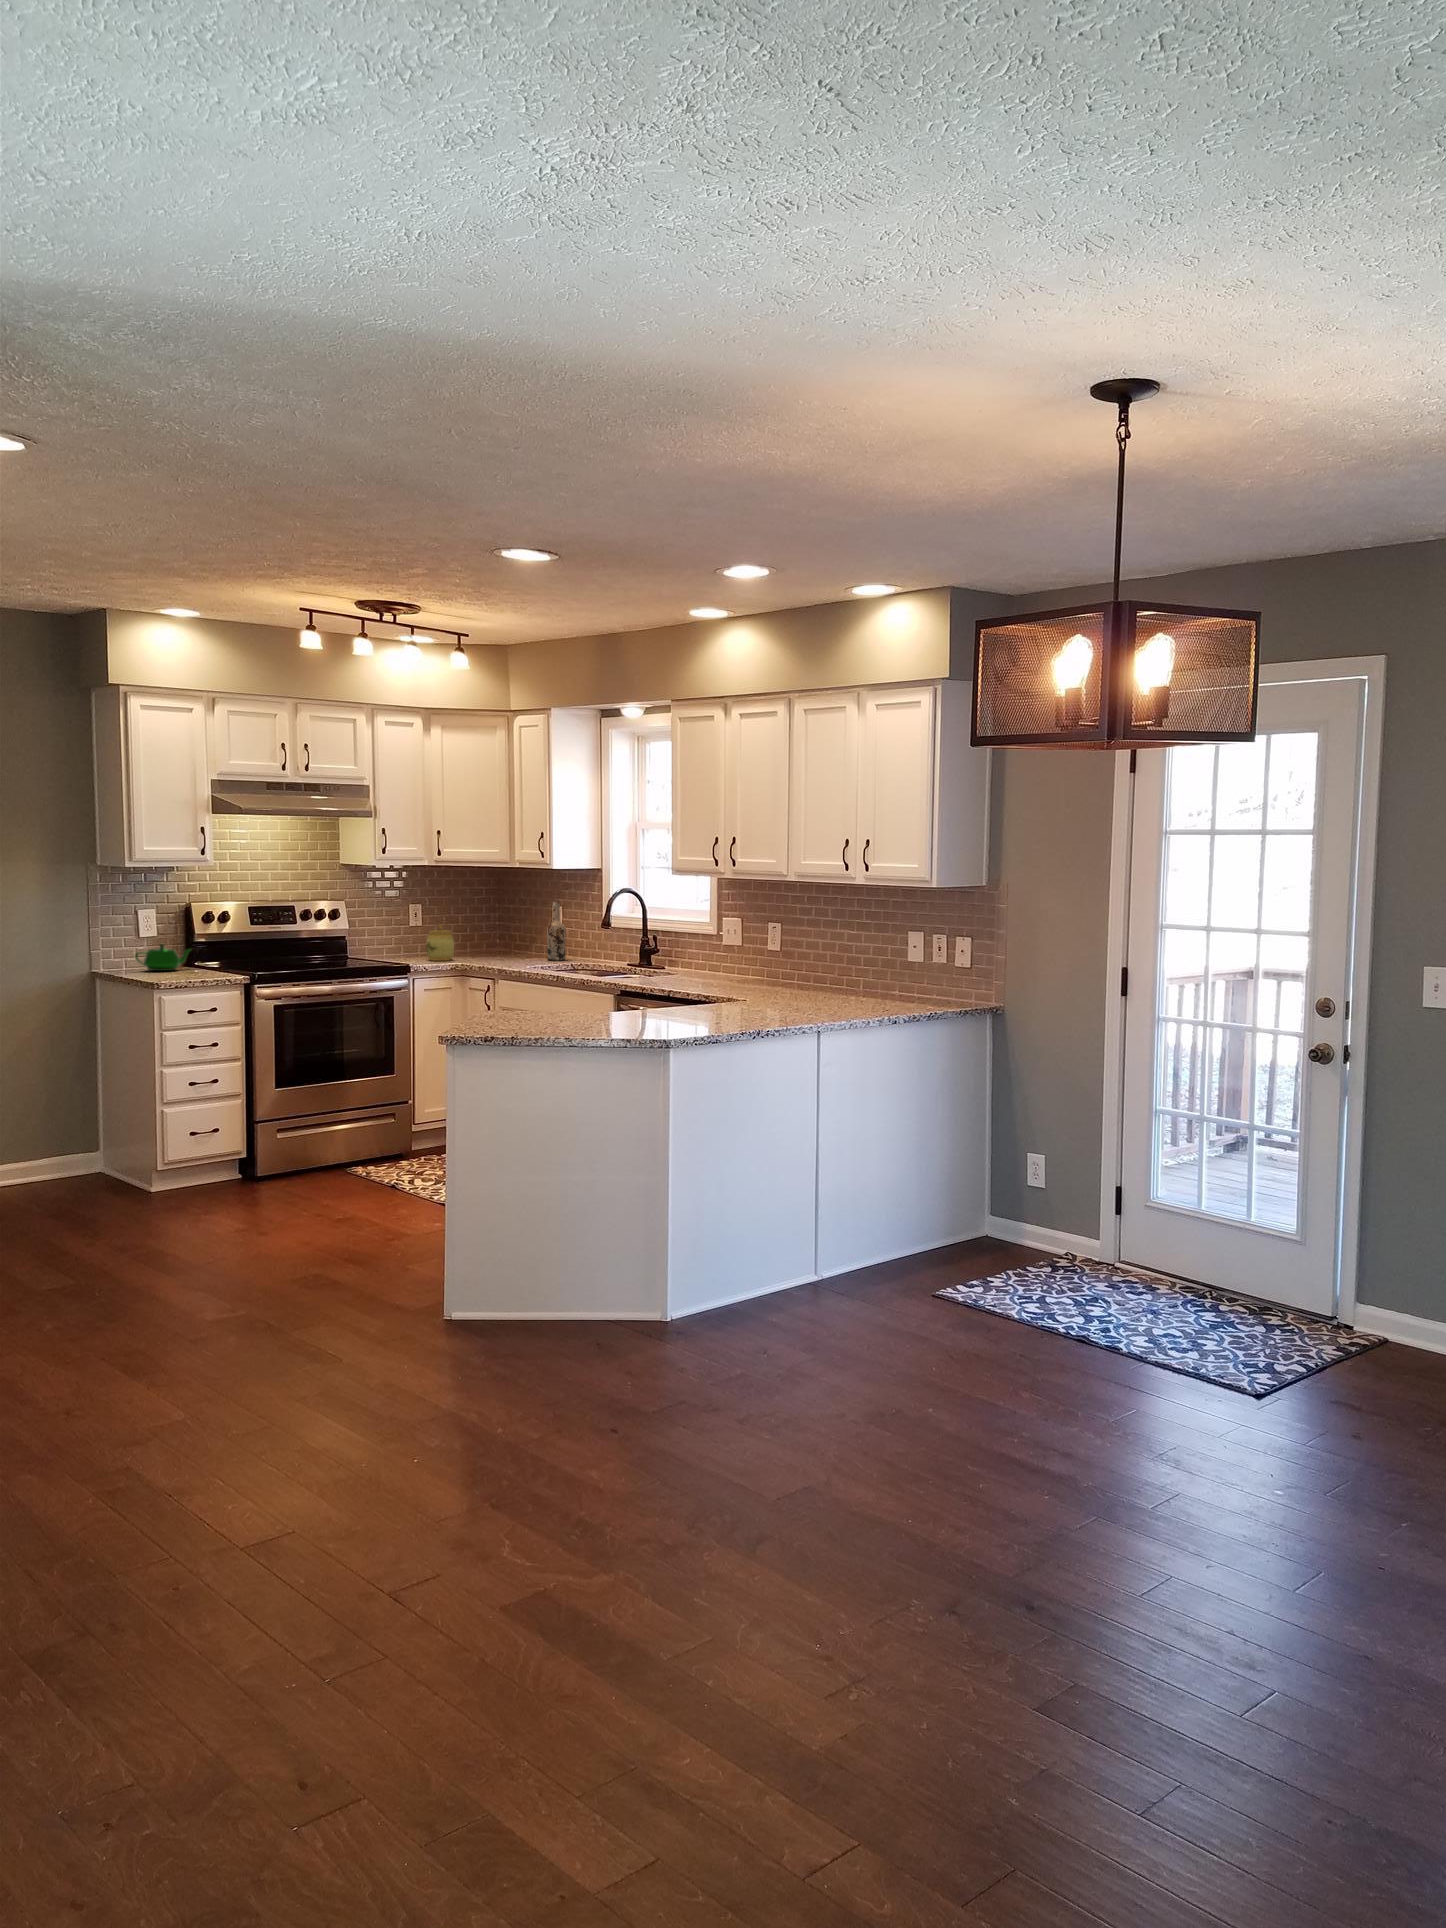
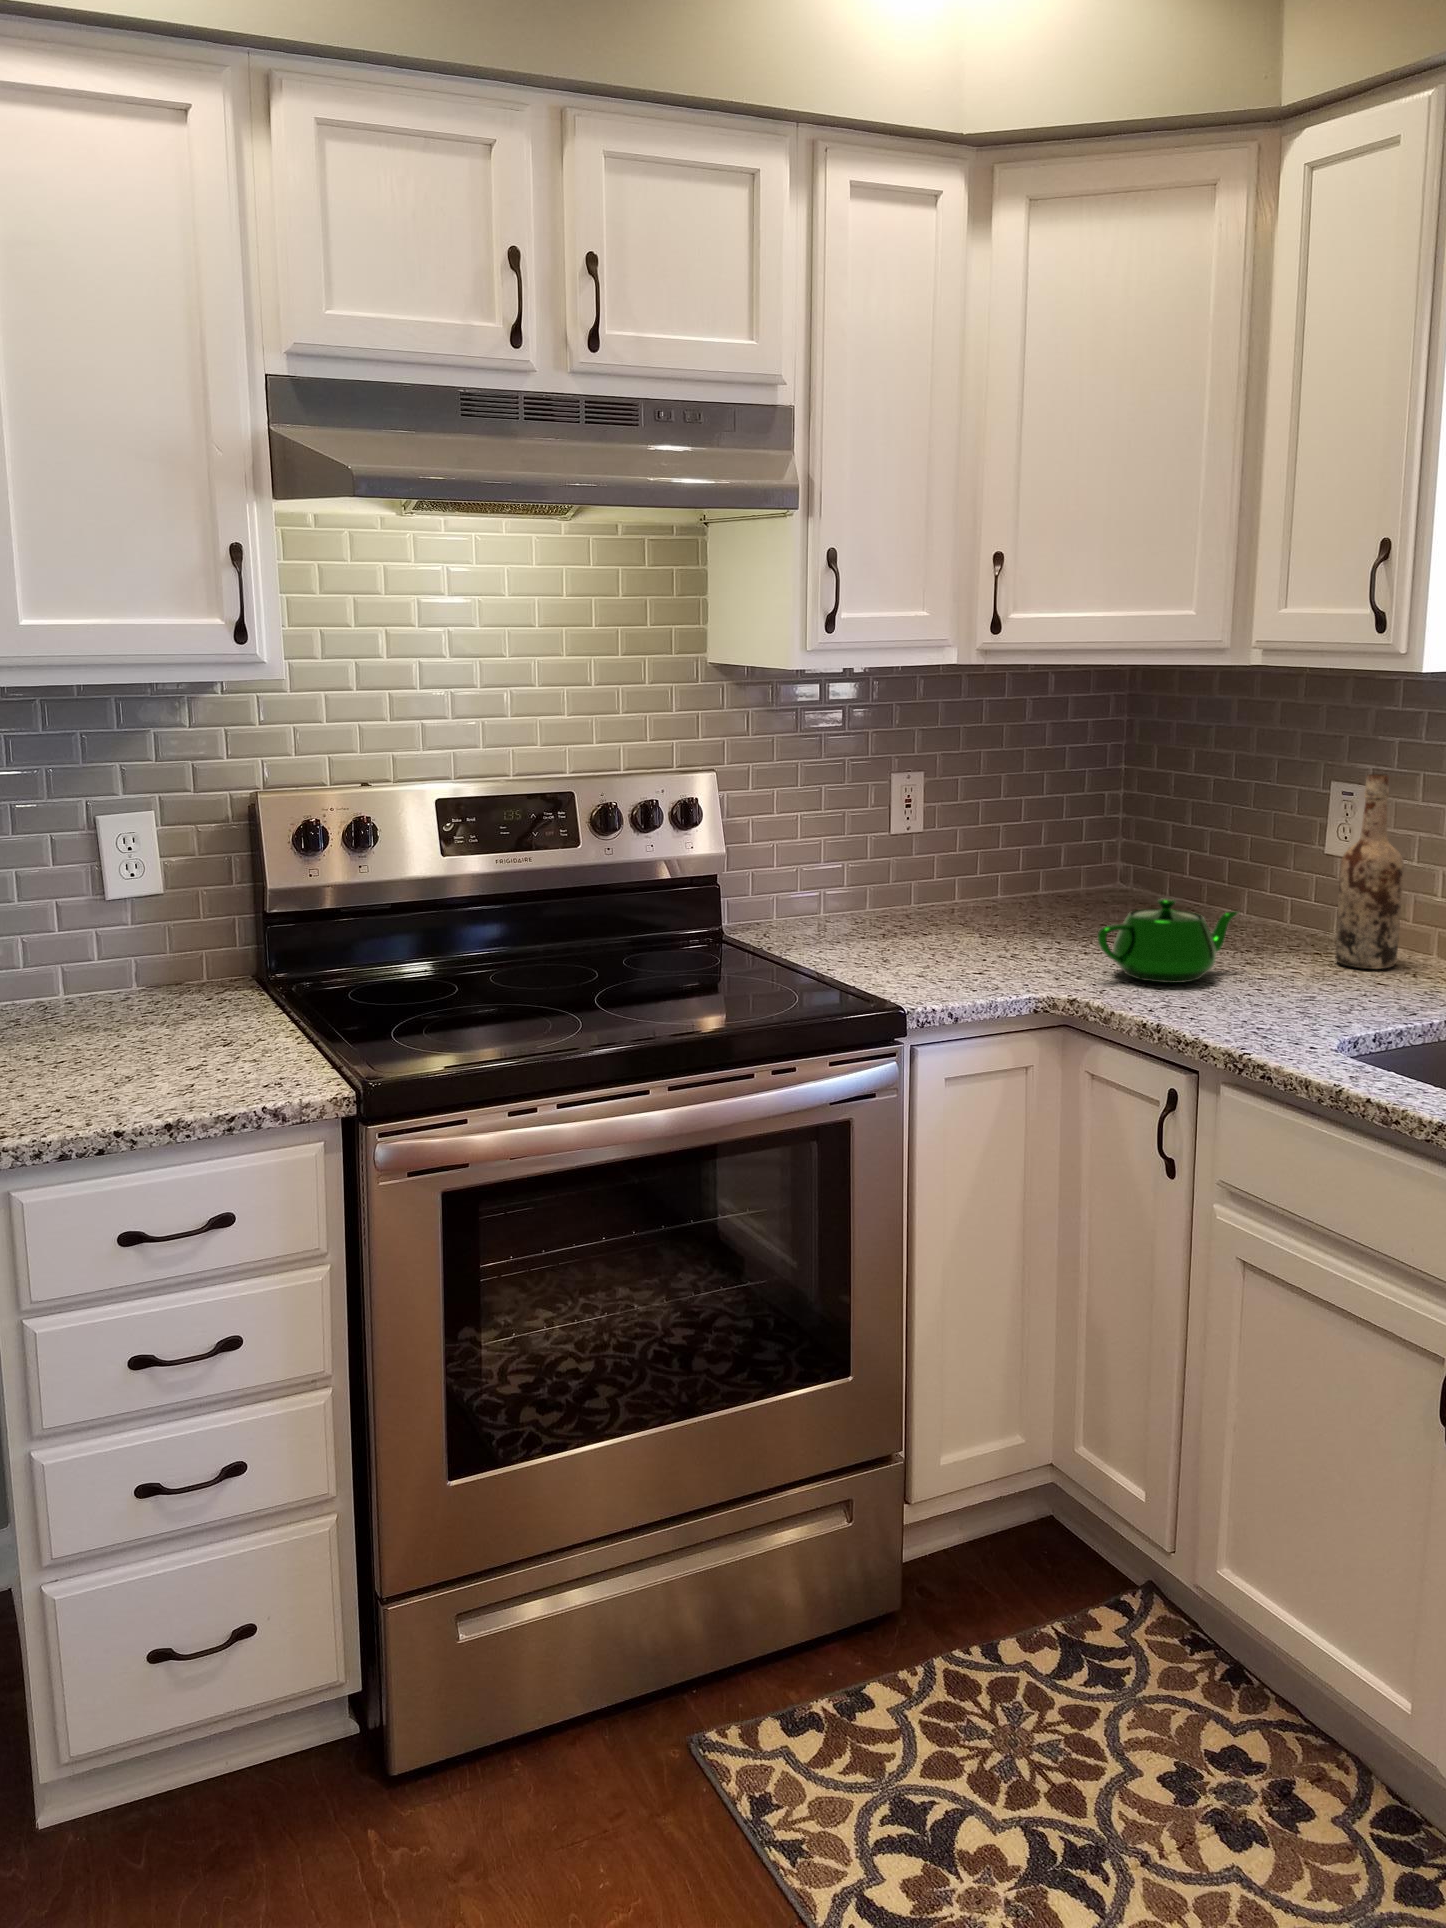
jar: present [426,926,454,961] -> none [957,848,1041,963]
teapot: present [135,944,190,971] -> present [1098,898,1238,983]

